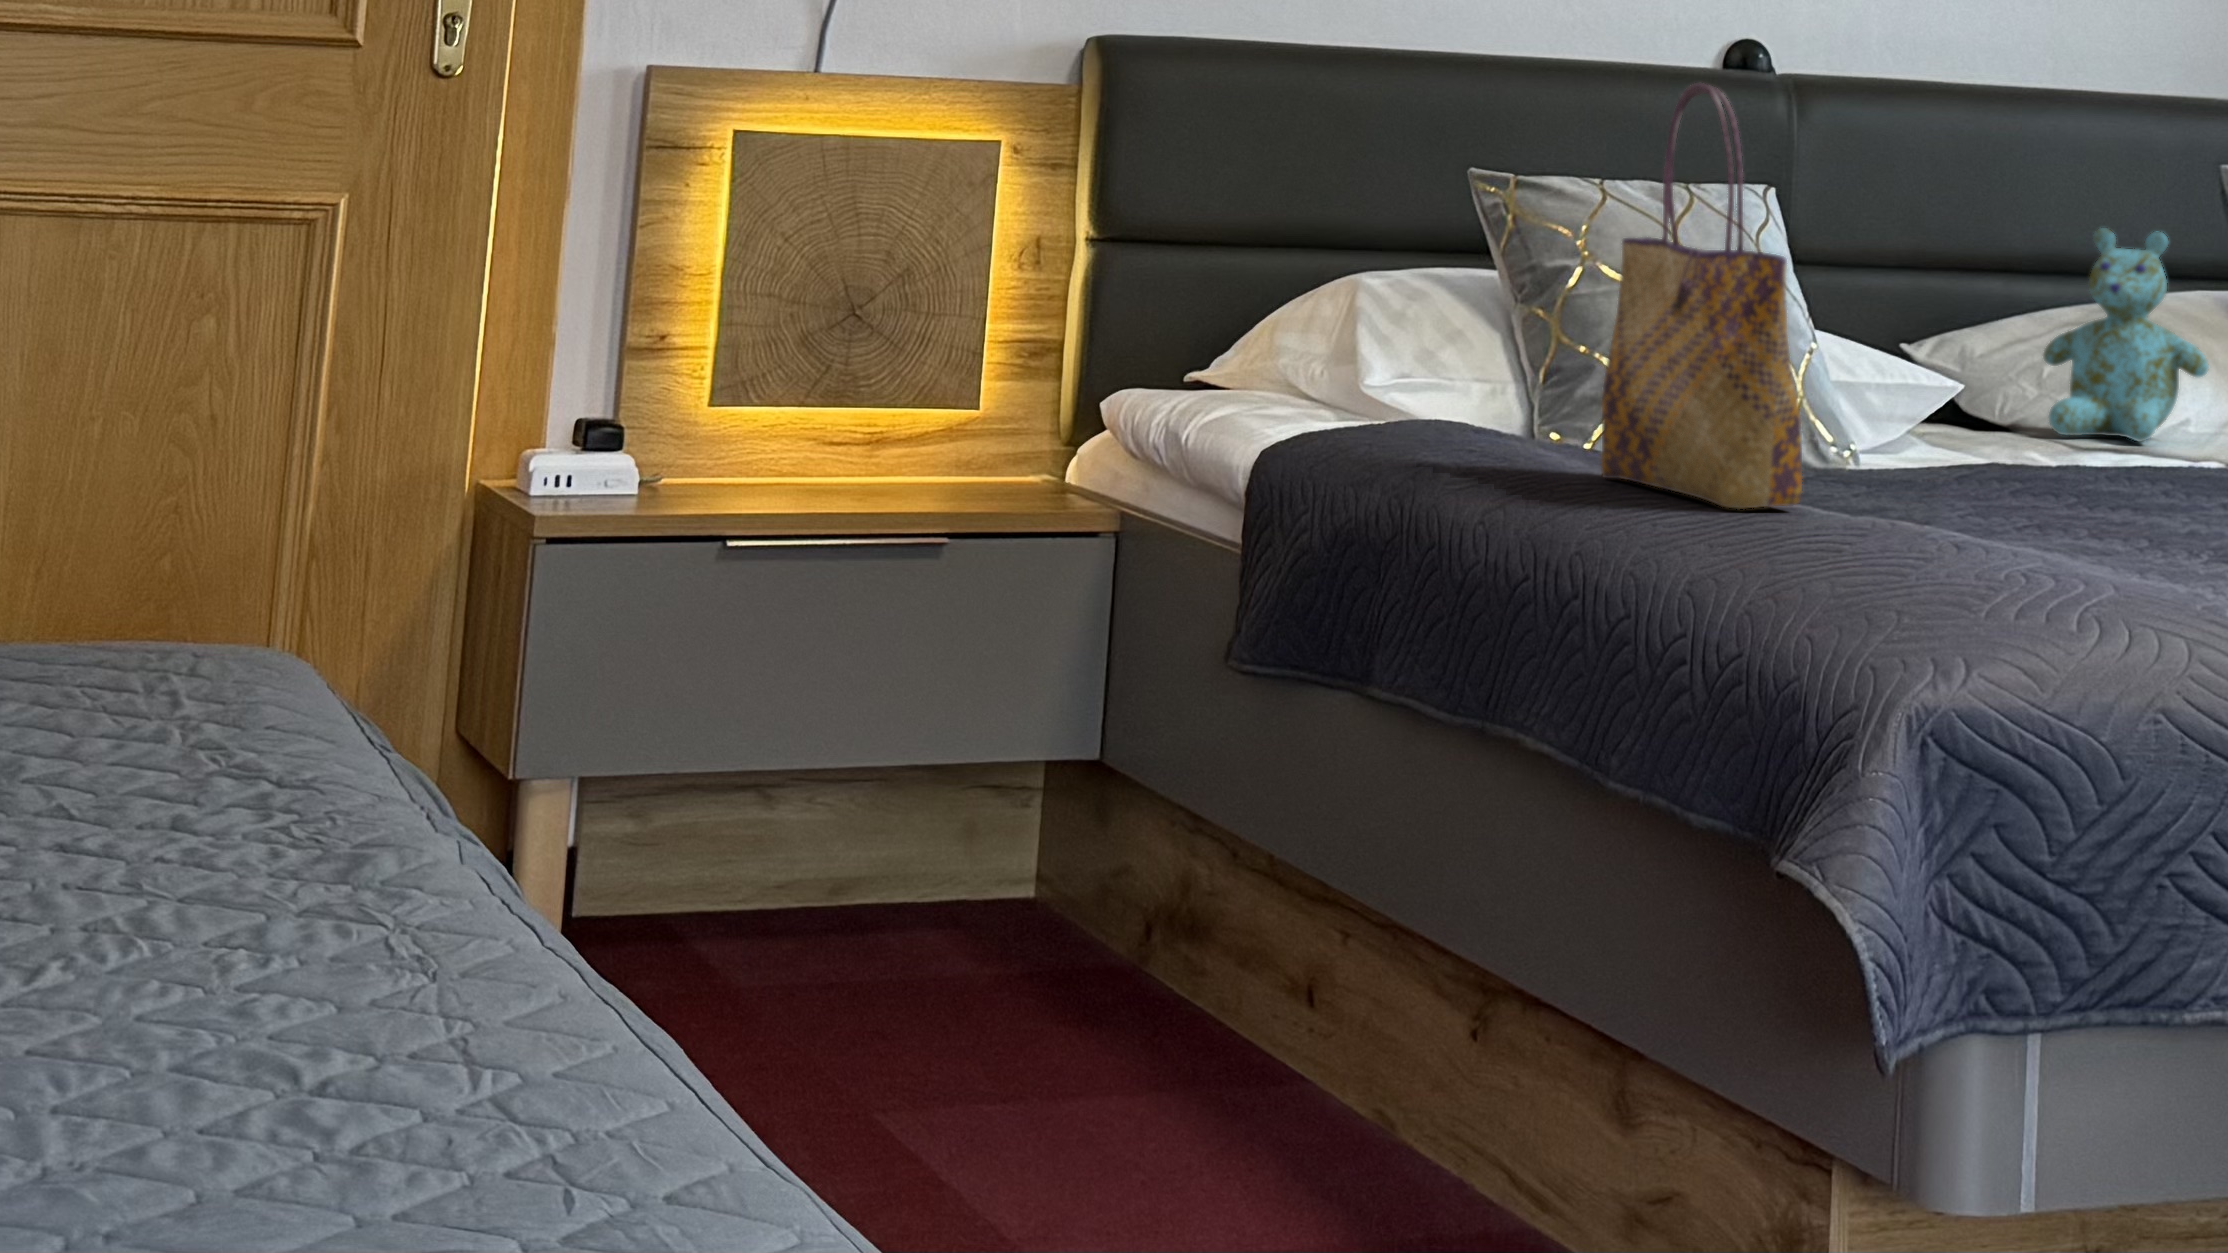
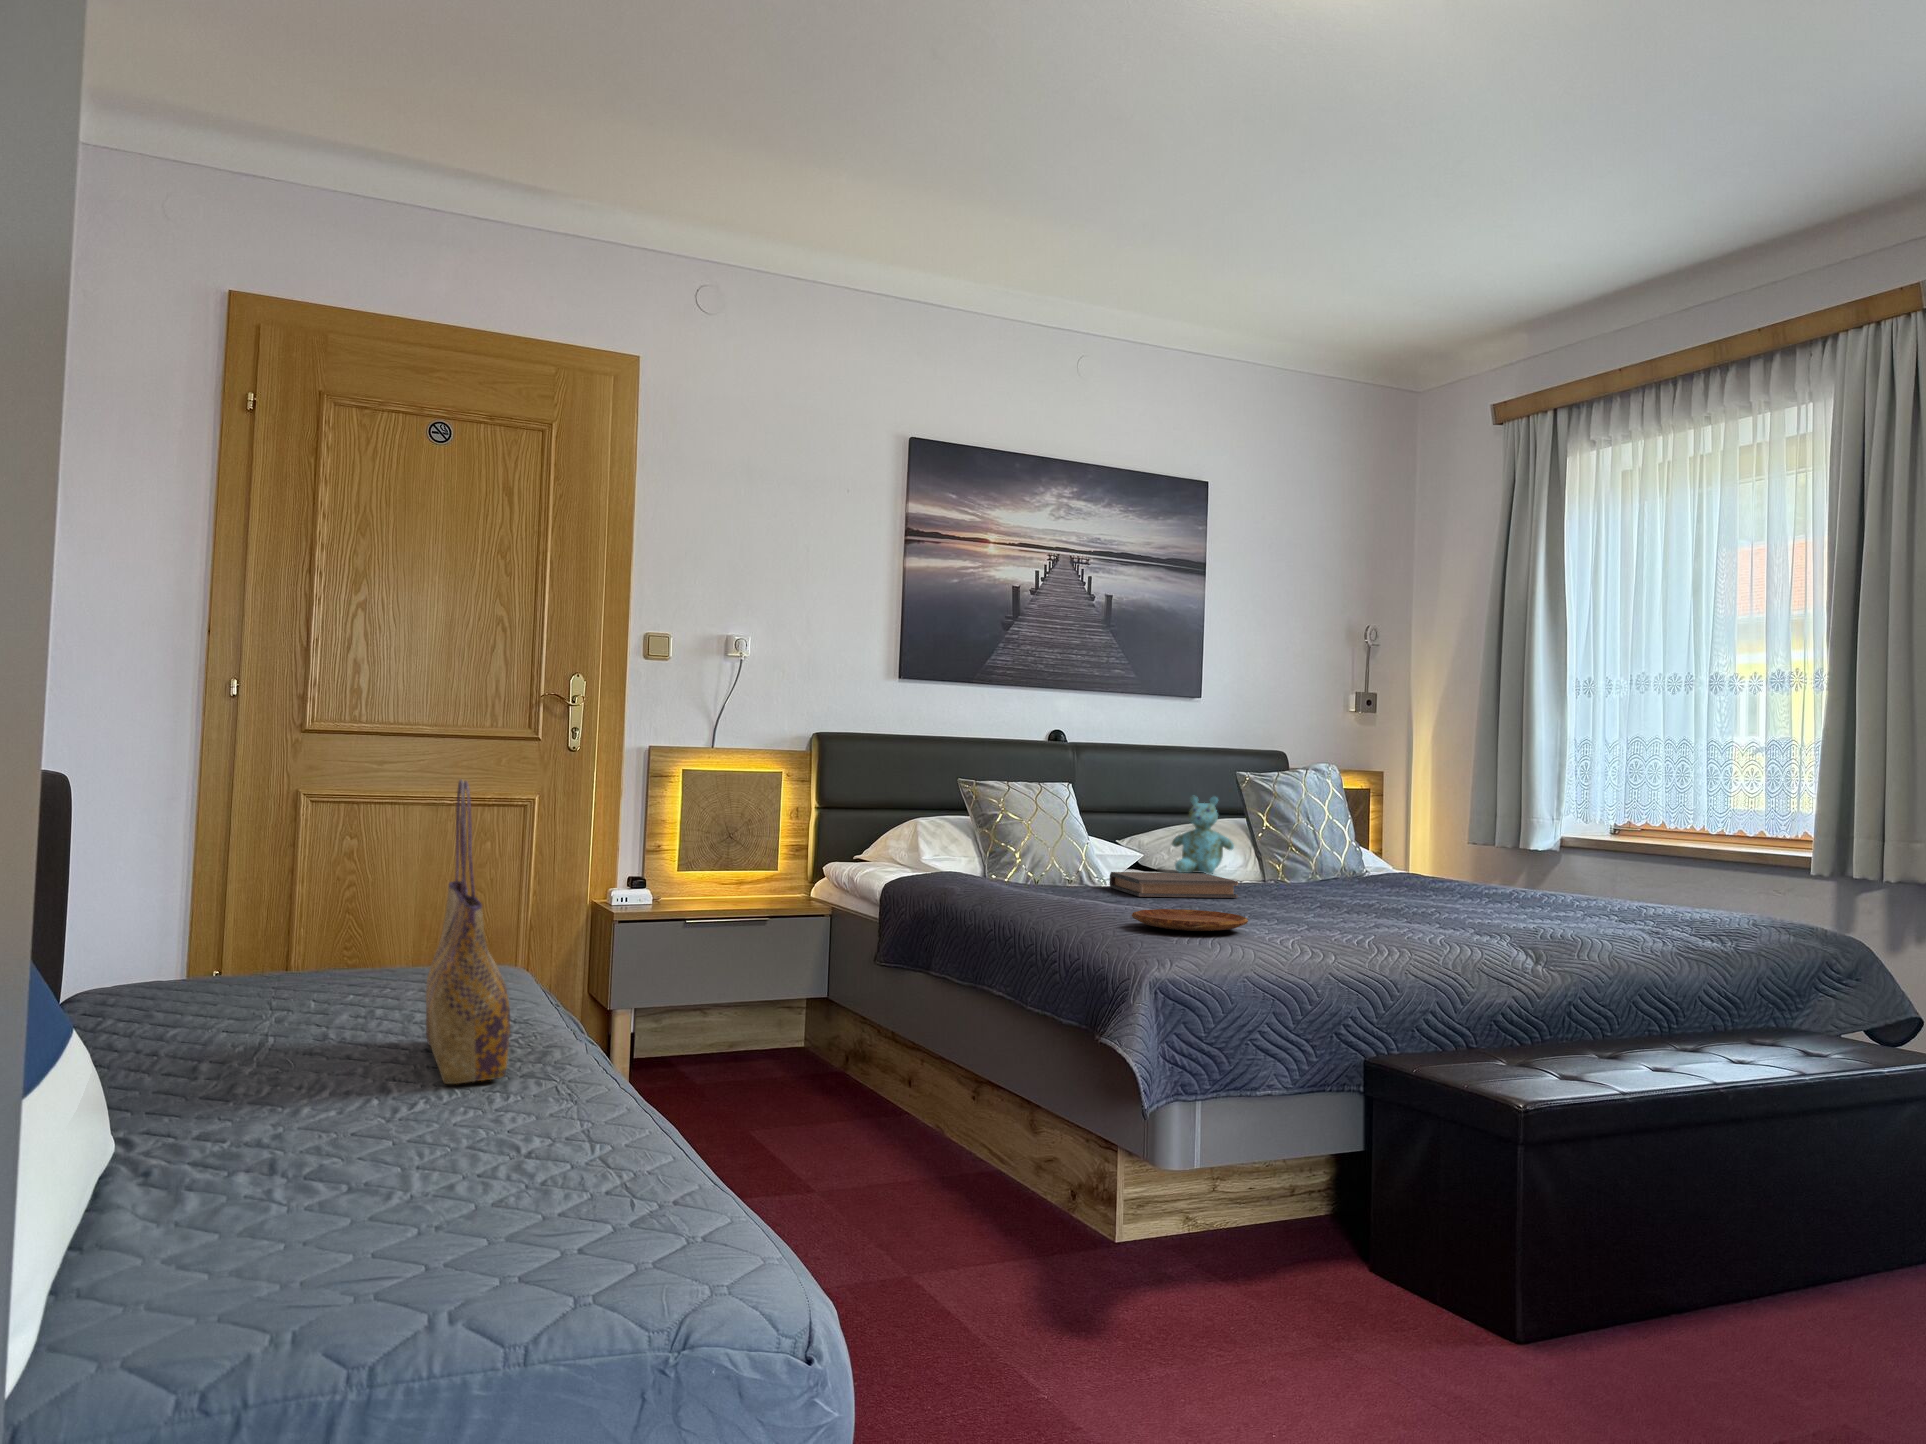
tote bag: present [1601,83,1802,509] -> present [426,780,510,1084]
book: none [1865,428,2201,504] -> present [1109,872,1238,898]
tray: none [1899,528,2203,587] -> present [1132,909,1248,931]

